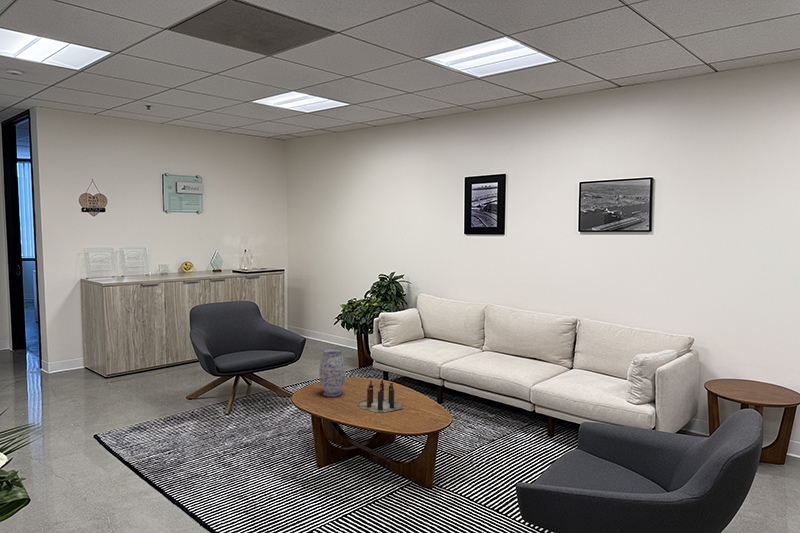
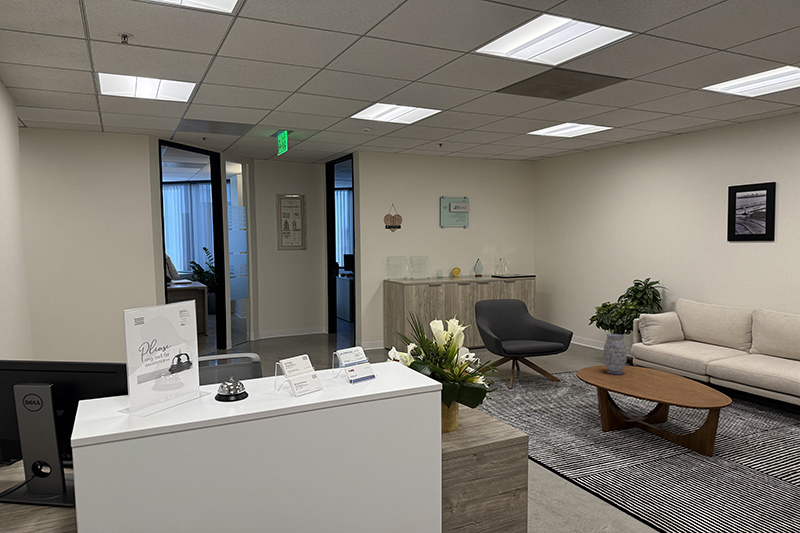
candle: present [359,380,402,413] -> none [642,361,694,388]

